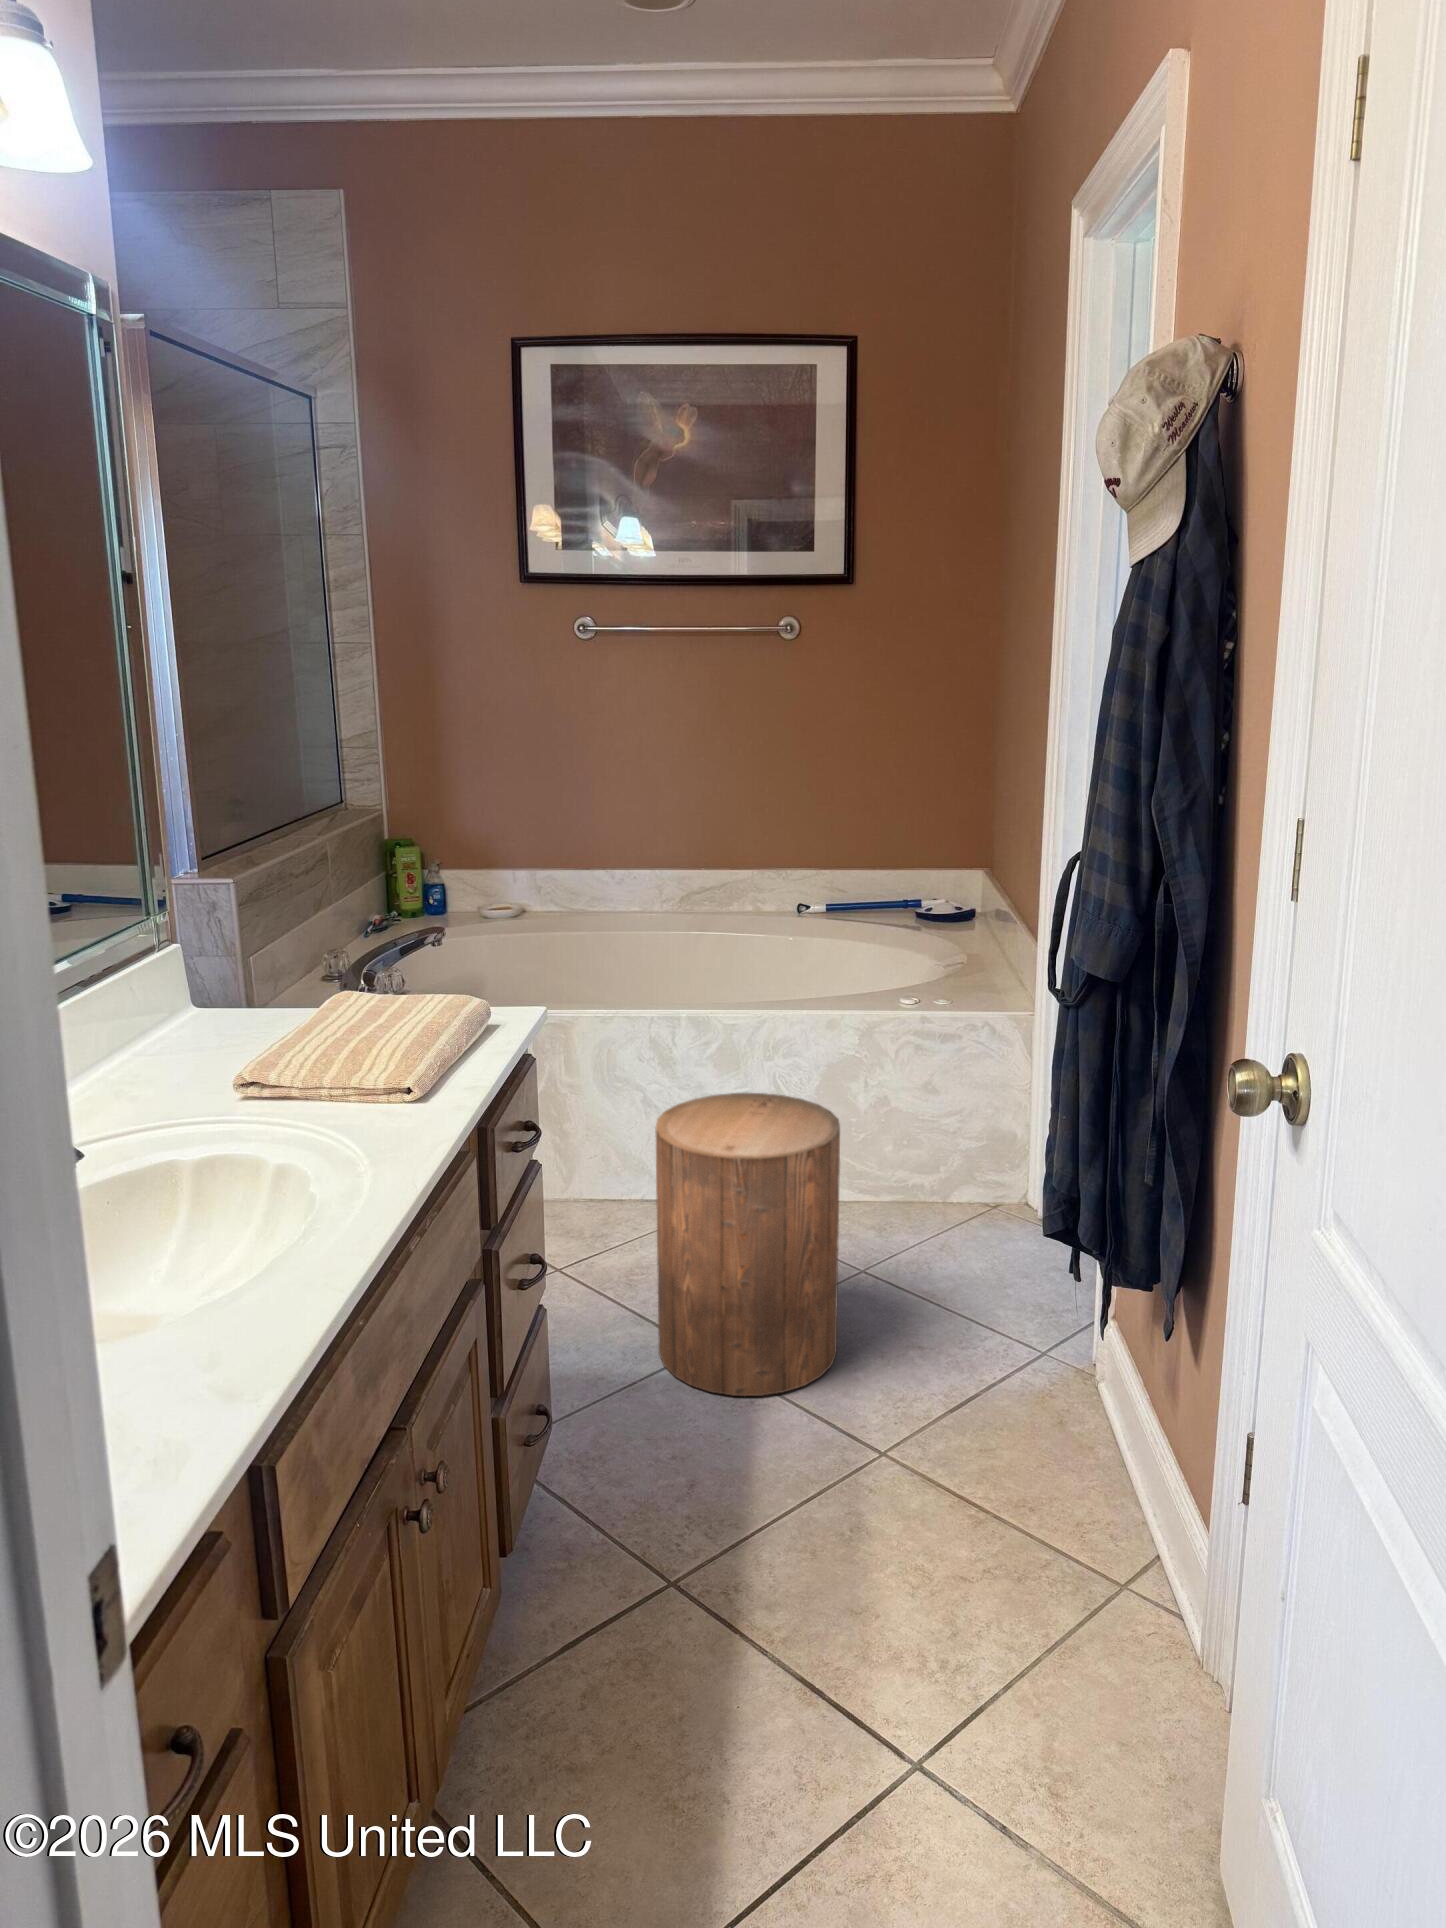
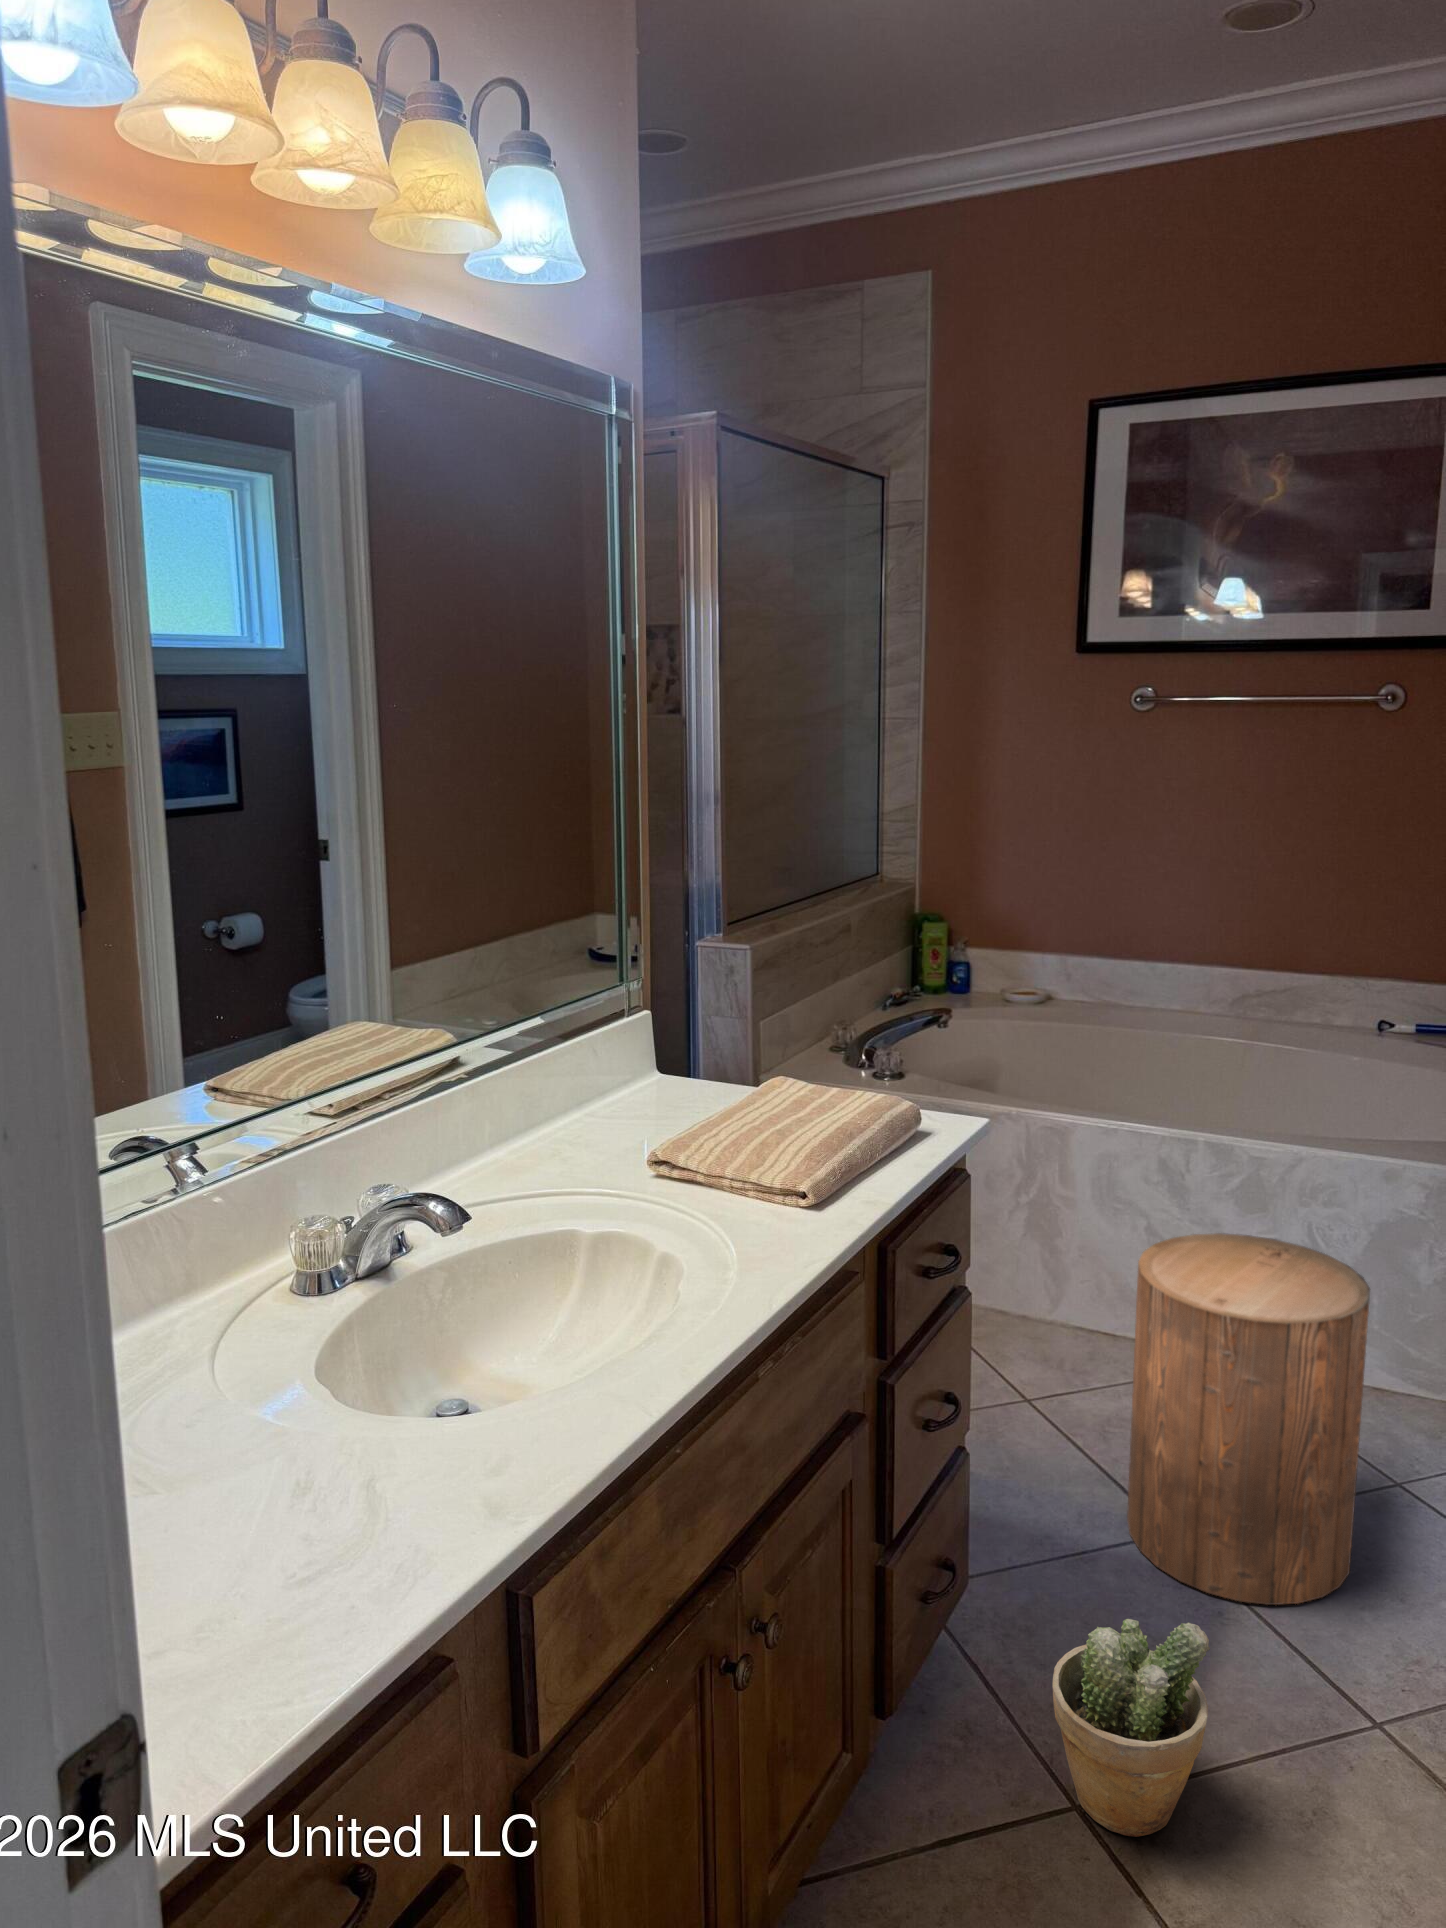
potted plant: none [638,1409,765,1597] -> present [1053,1619,1210,1837]

